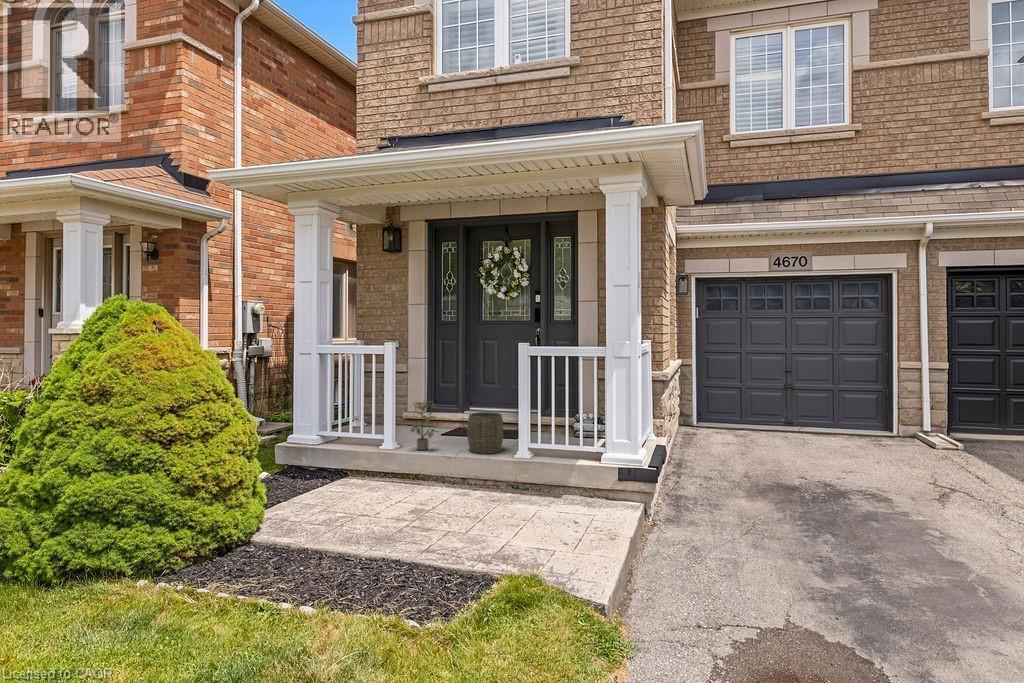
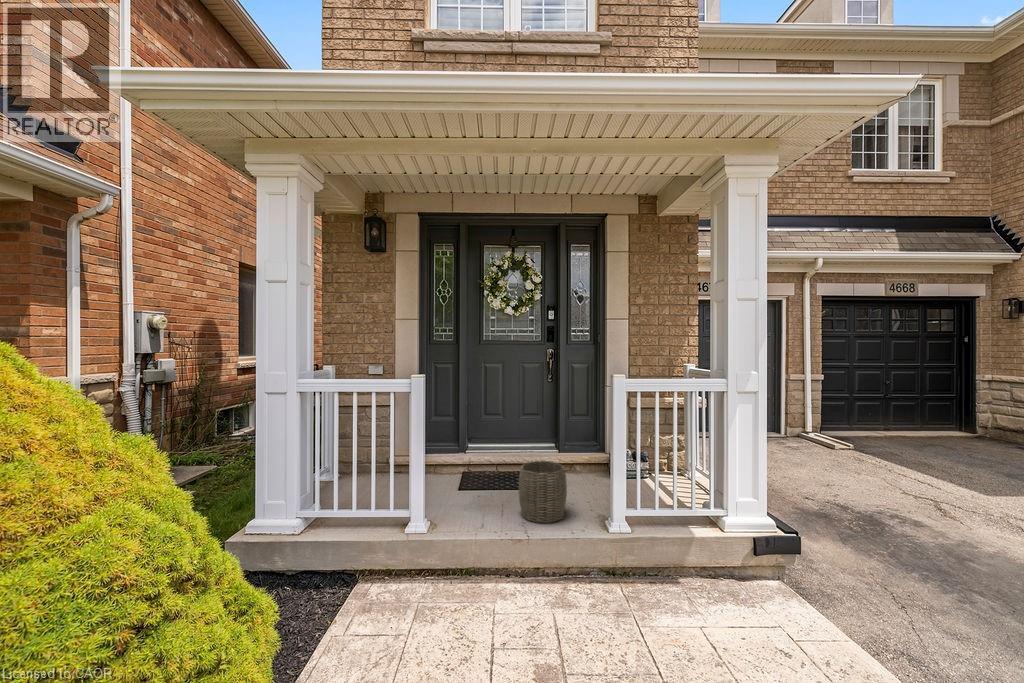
potted plant: present [411,401,438,450] -> none [443,451,485,524]

